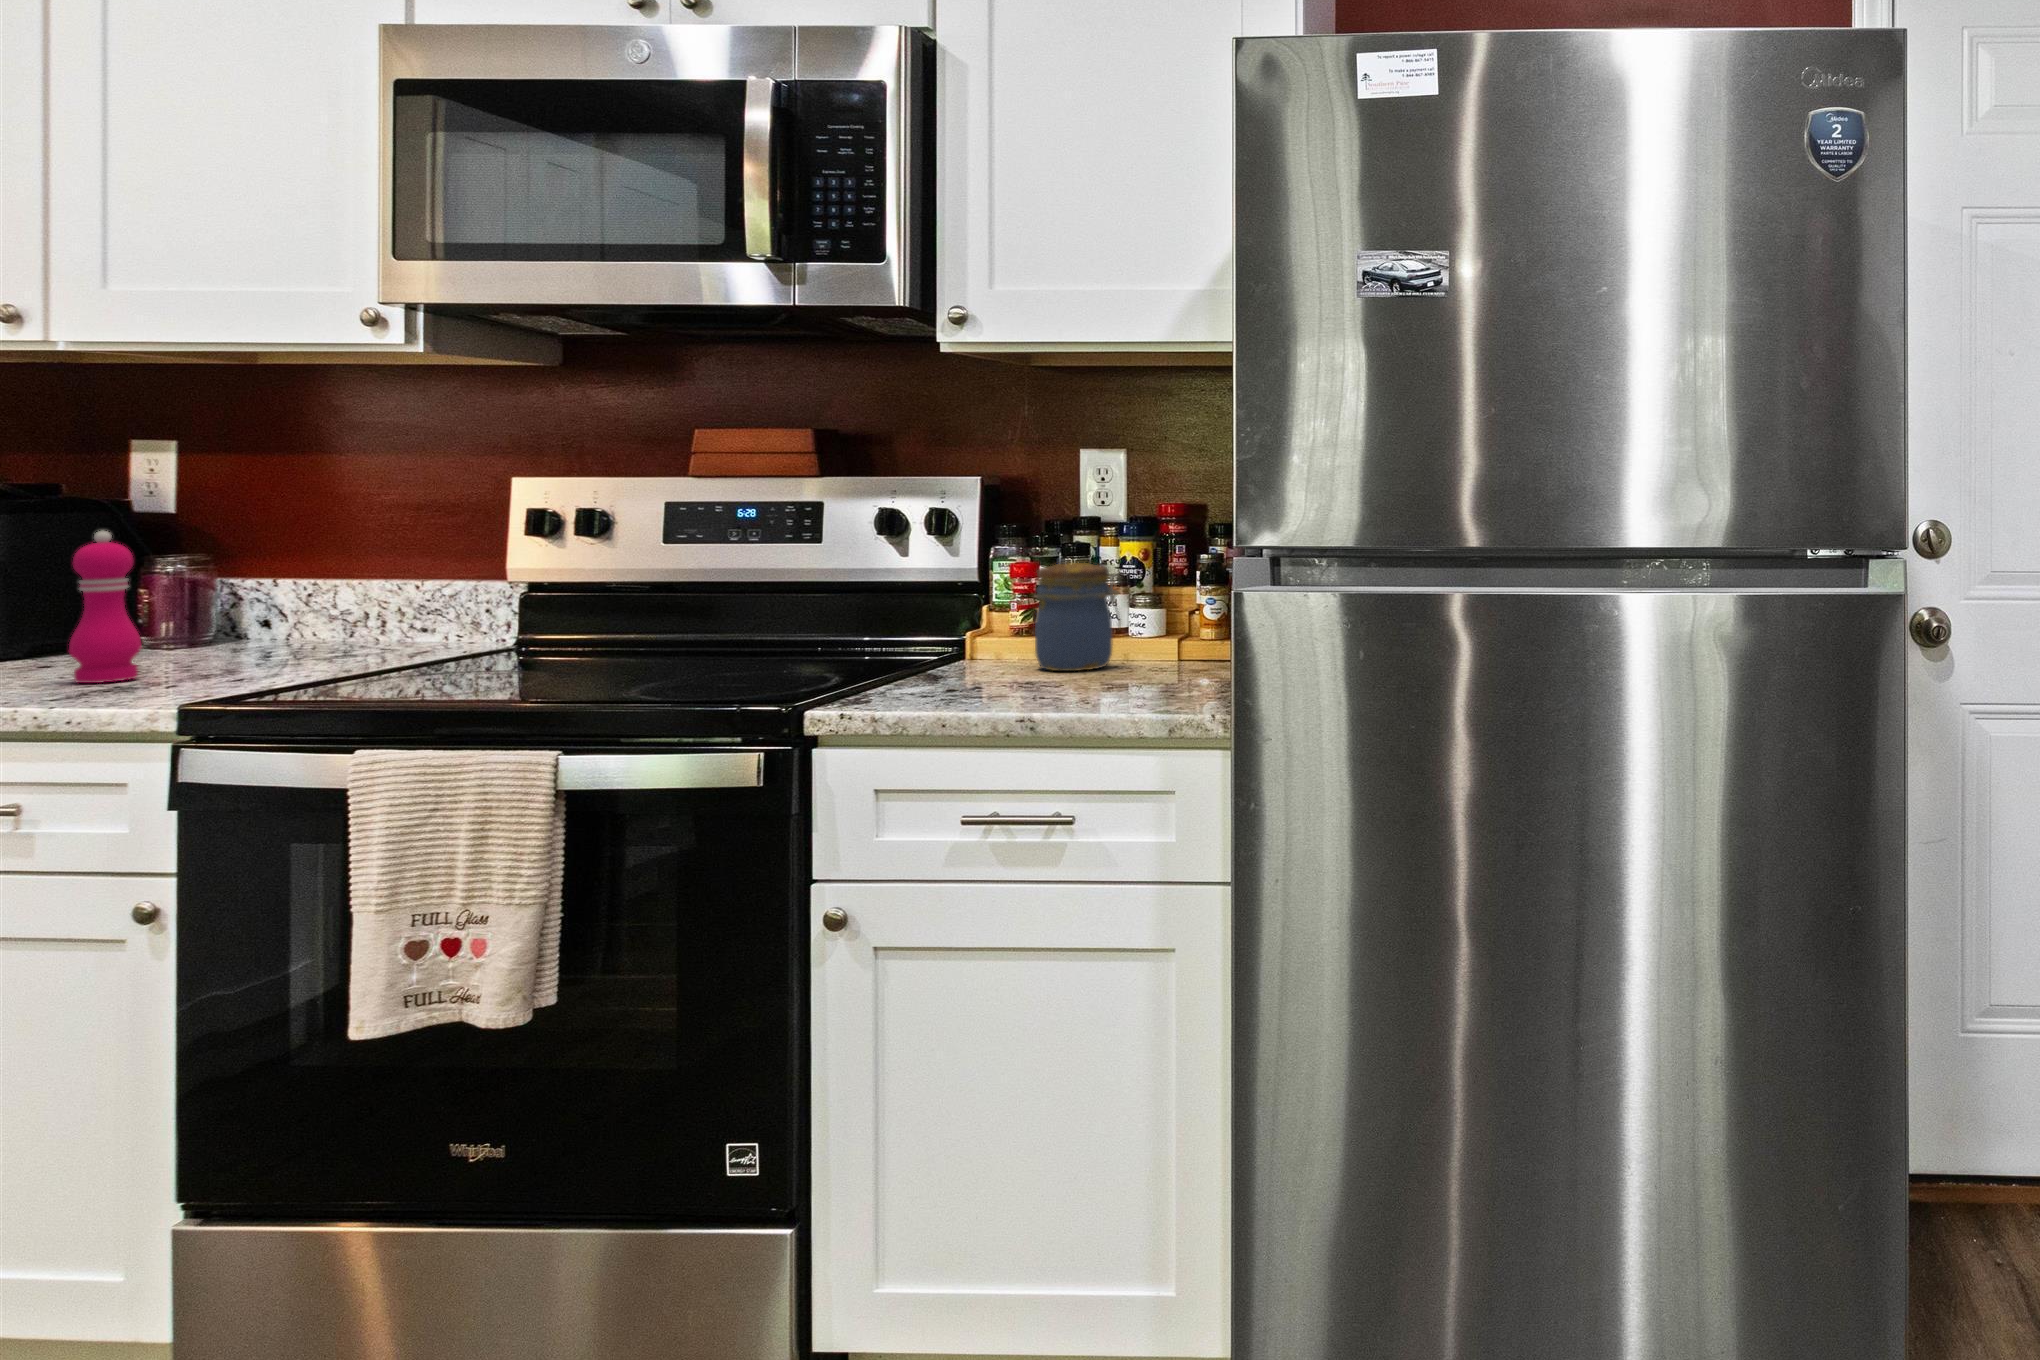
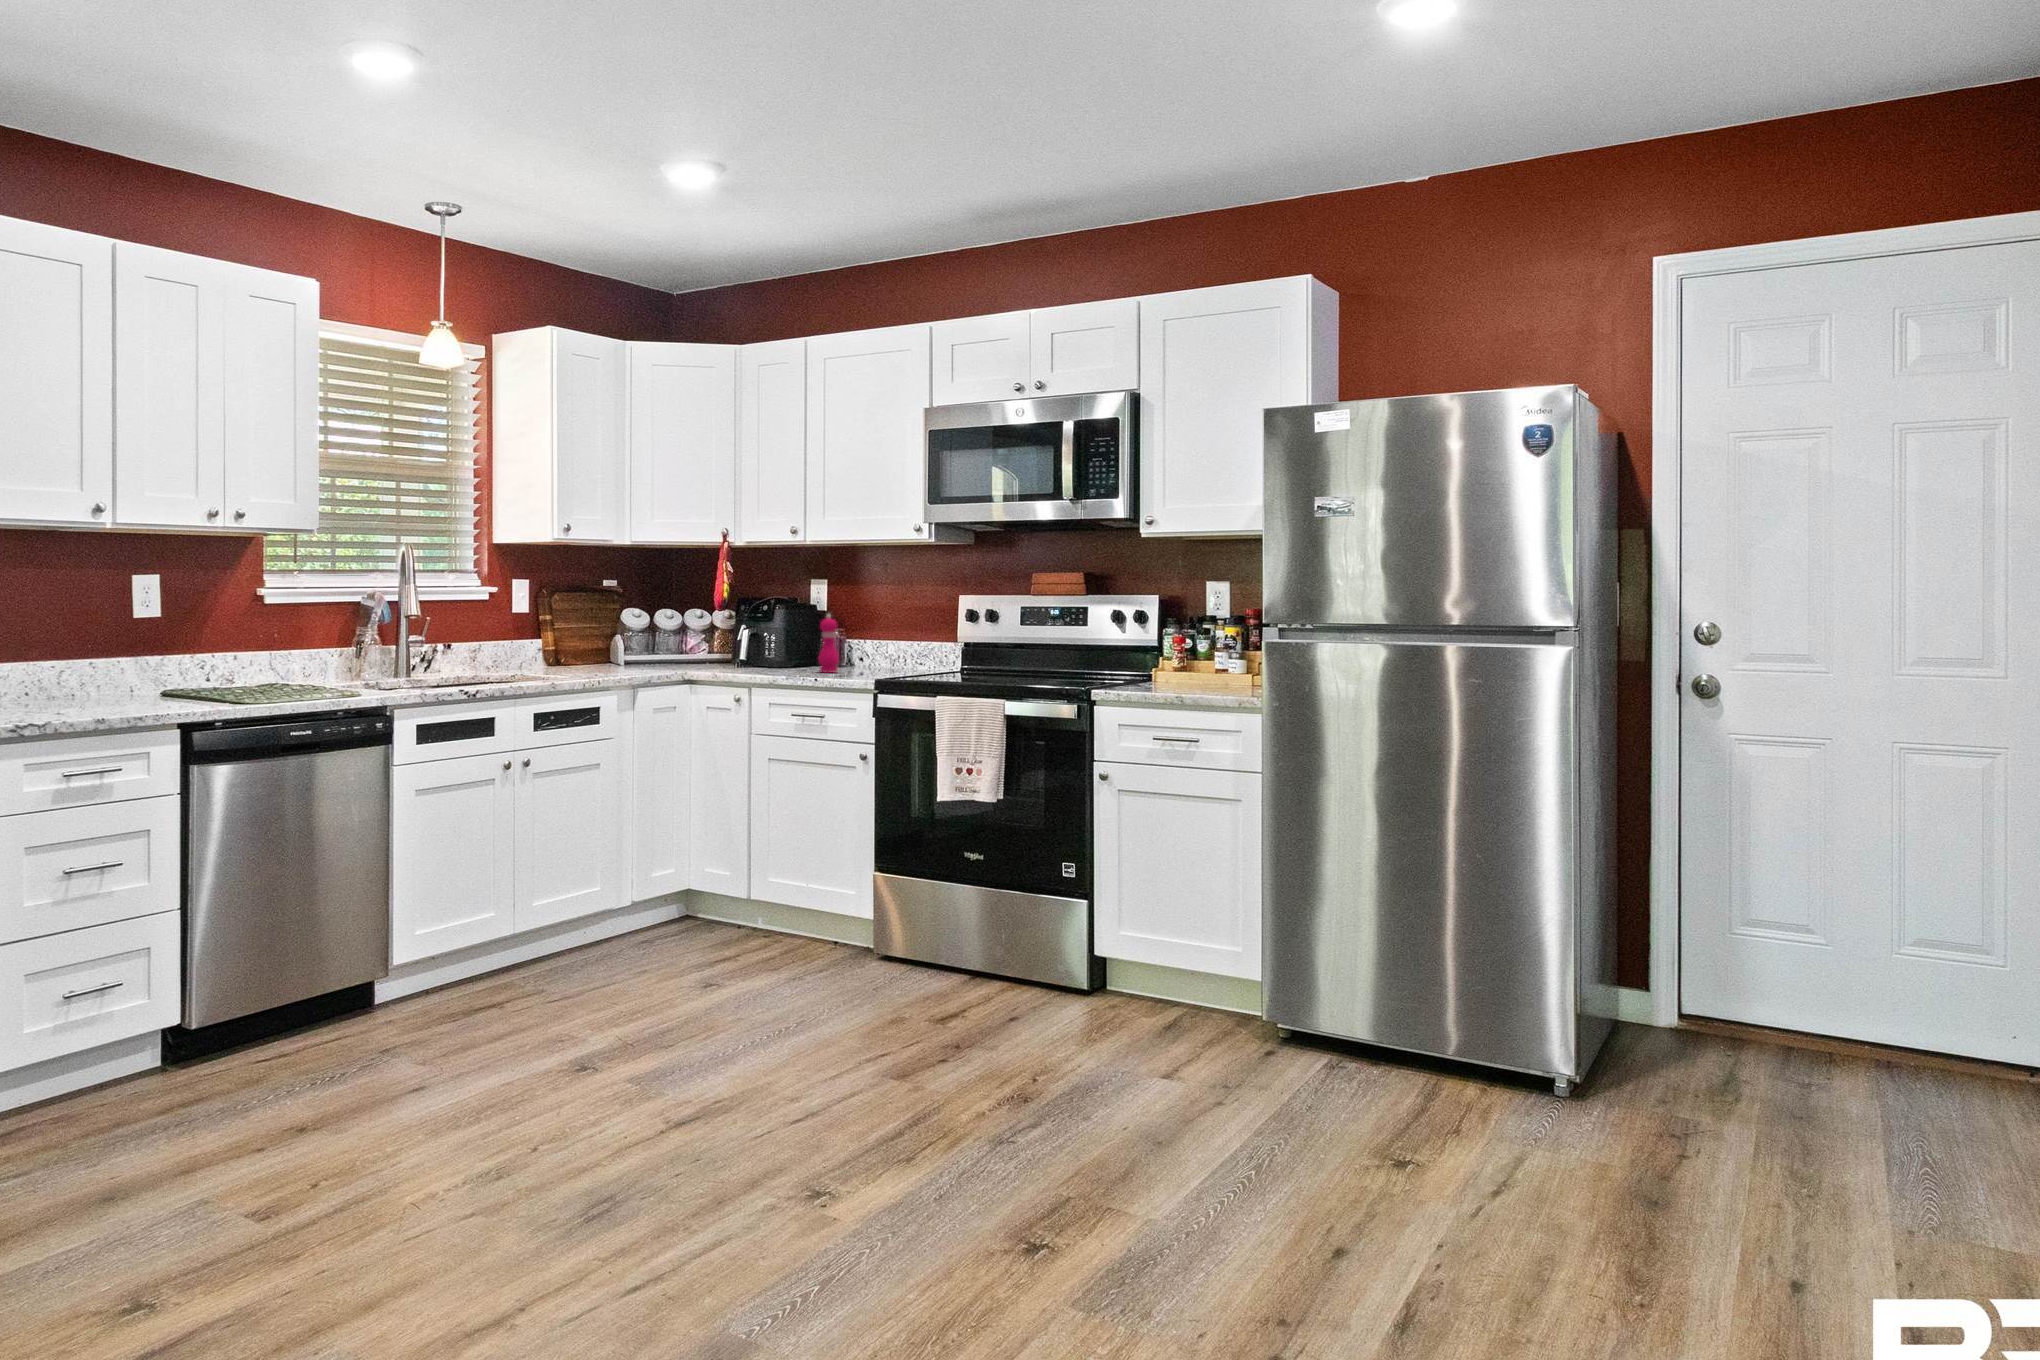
jar: present [1035,563,1120,671] -> none [1183,637,1224,686]

